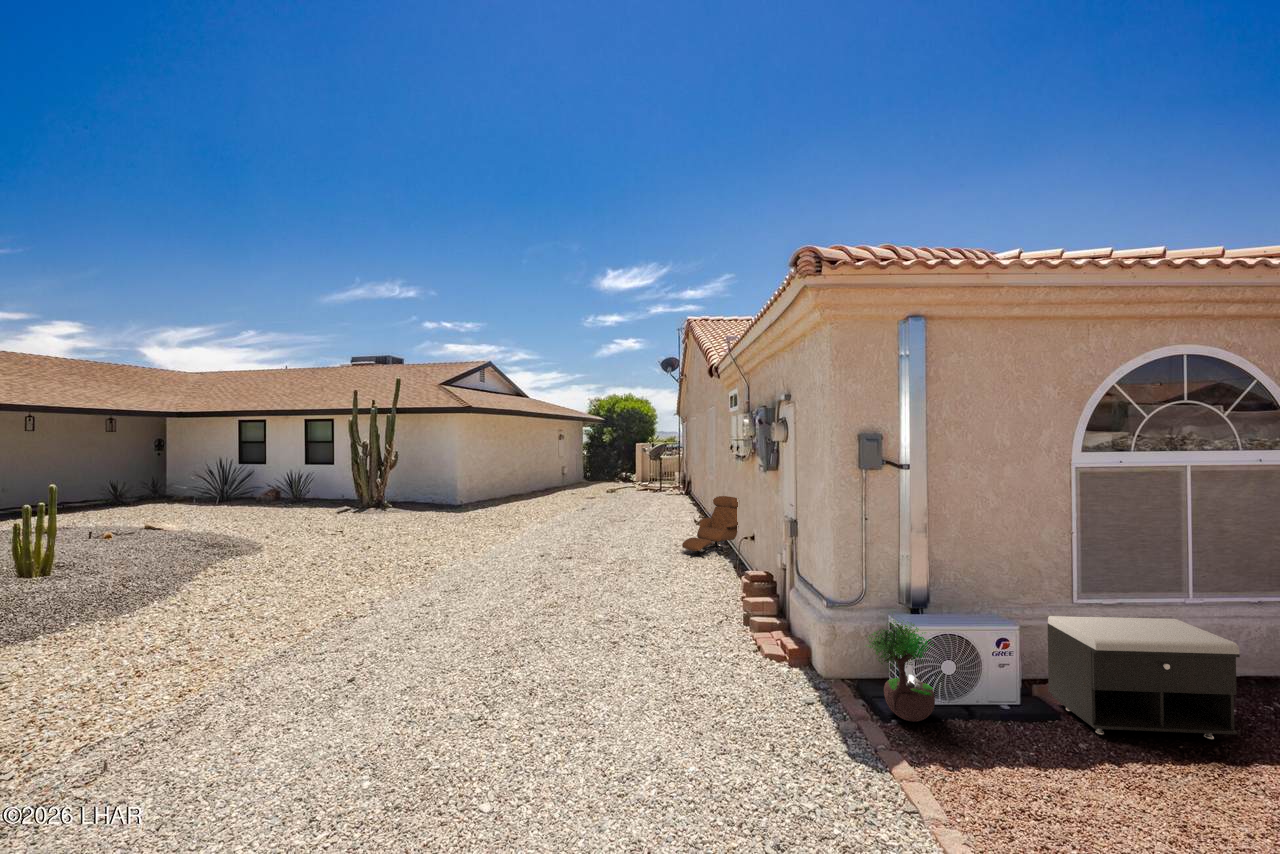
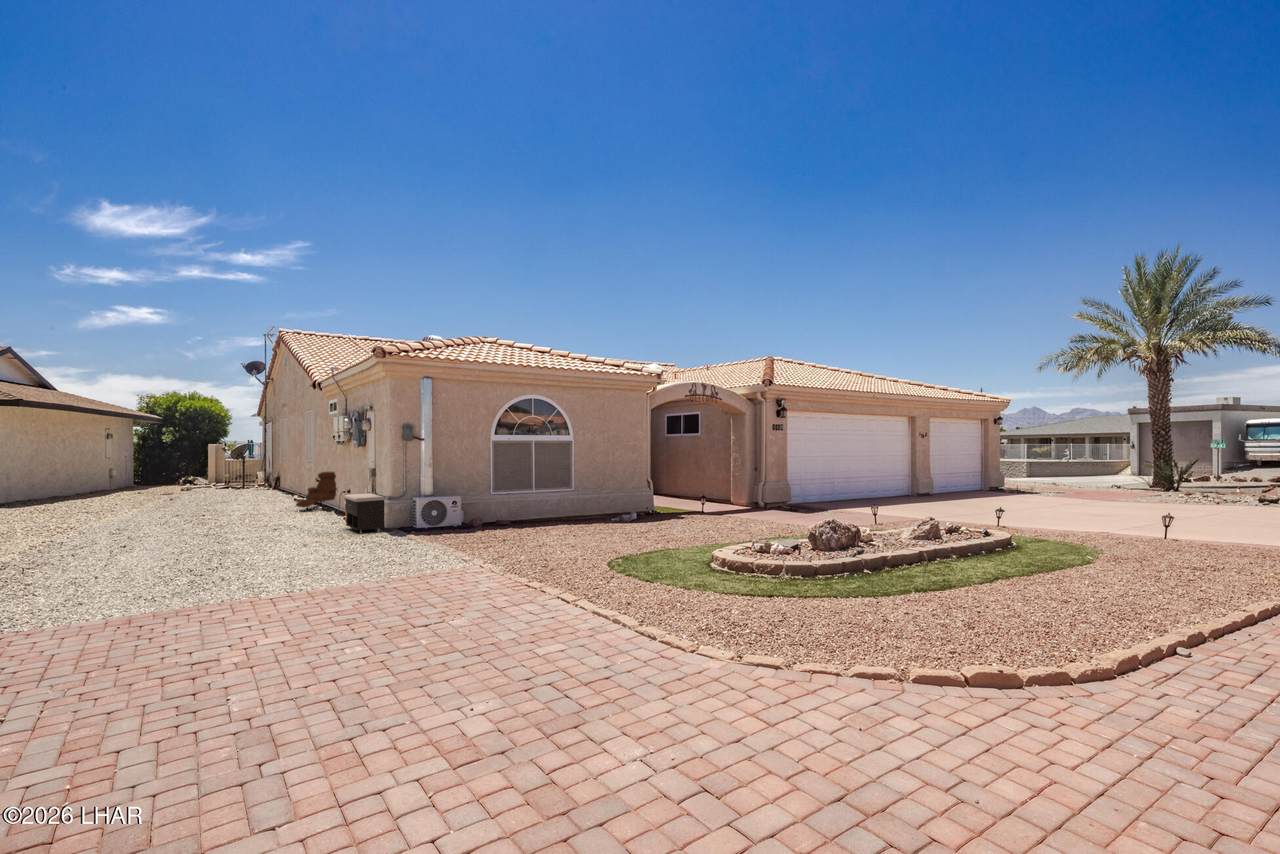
potted tree: present [866,613,935,721] -> none [401,492,427,532]
storage bench: present [1048,616,1240,739] -> present [344,493,385,533]

